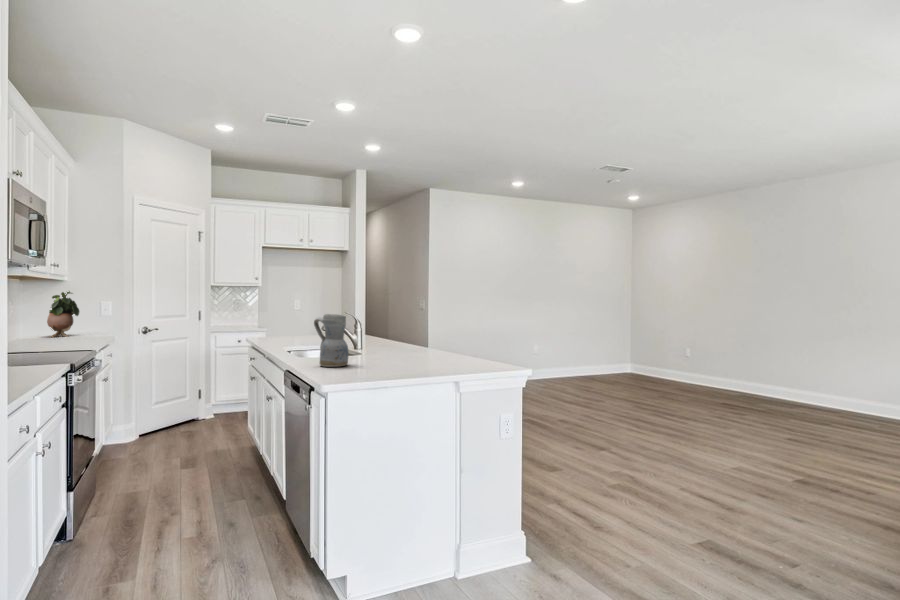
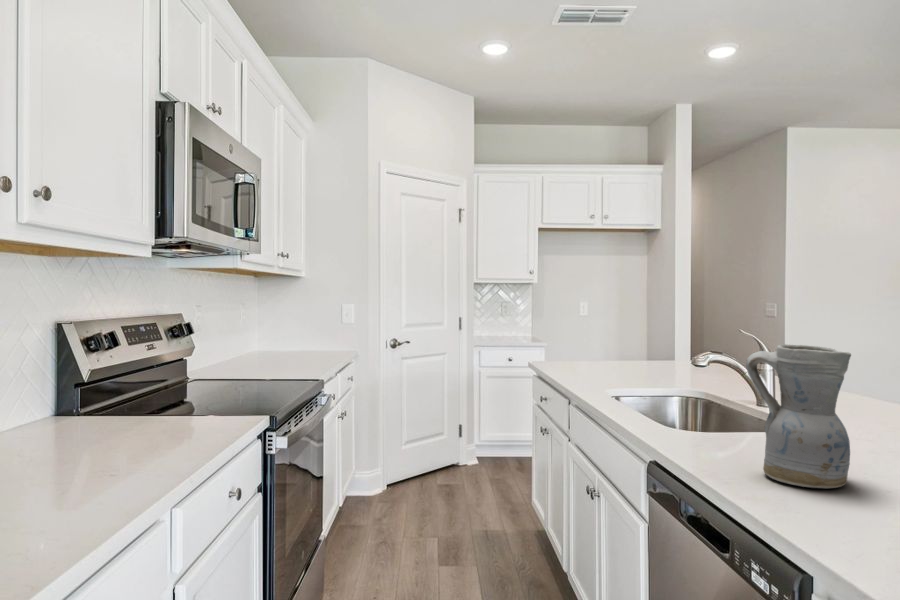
potted plant: present [47,291,79,337] -> none [284,289,319,349]

